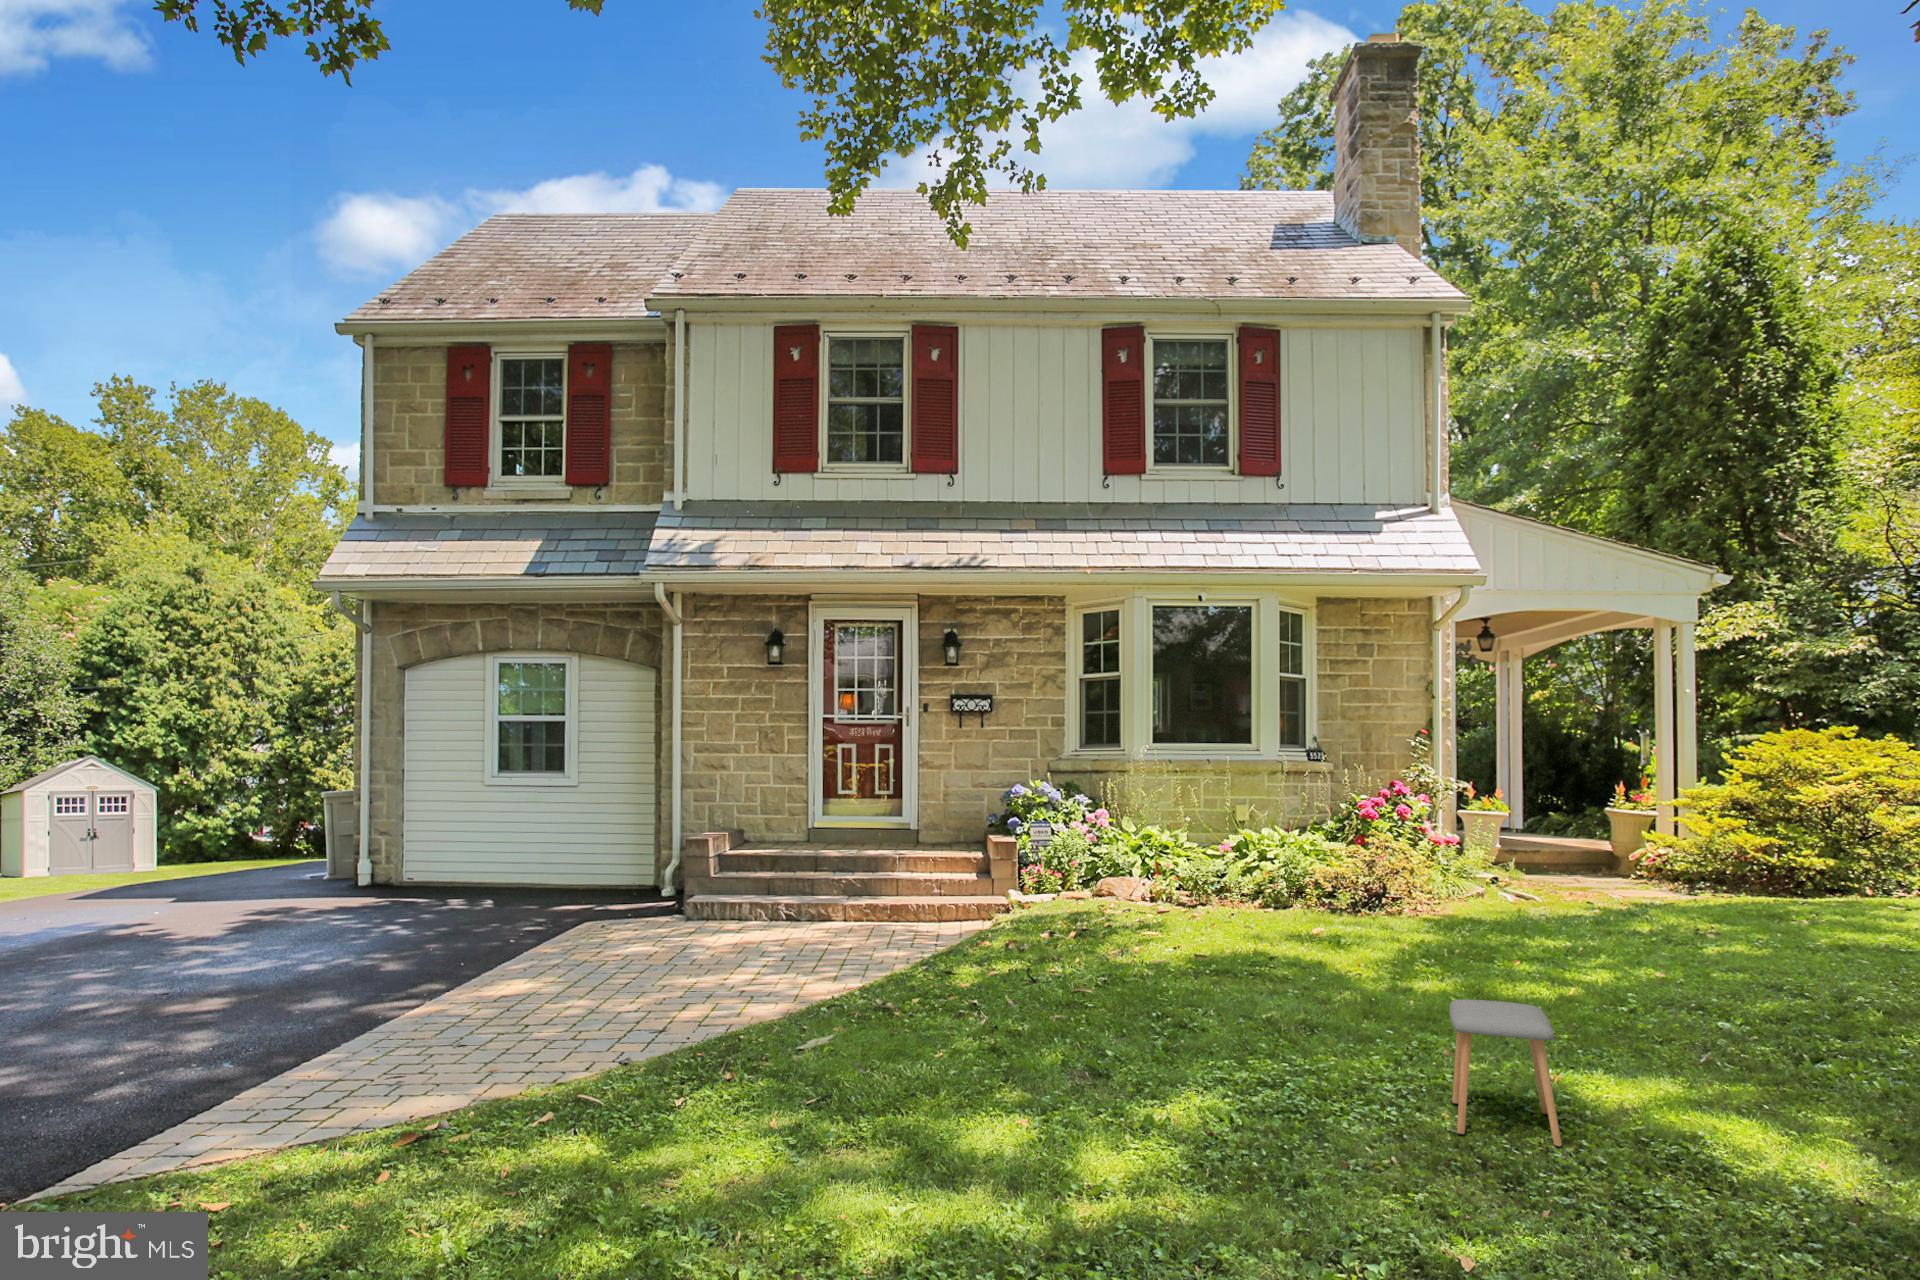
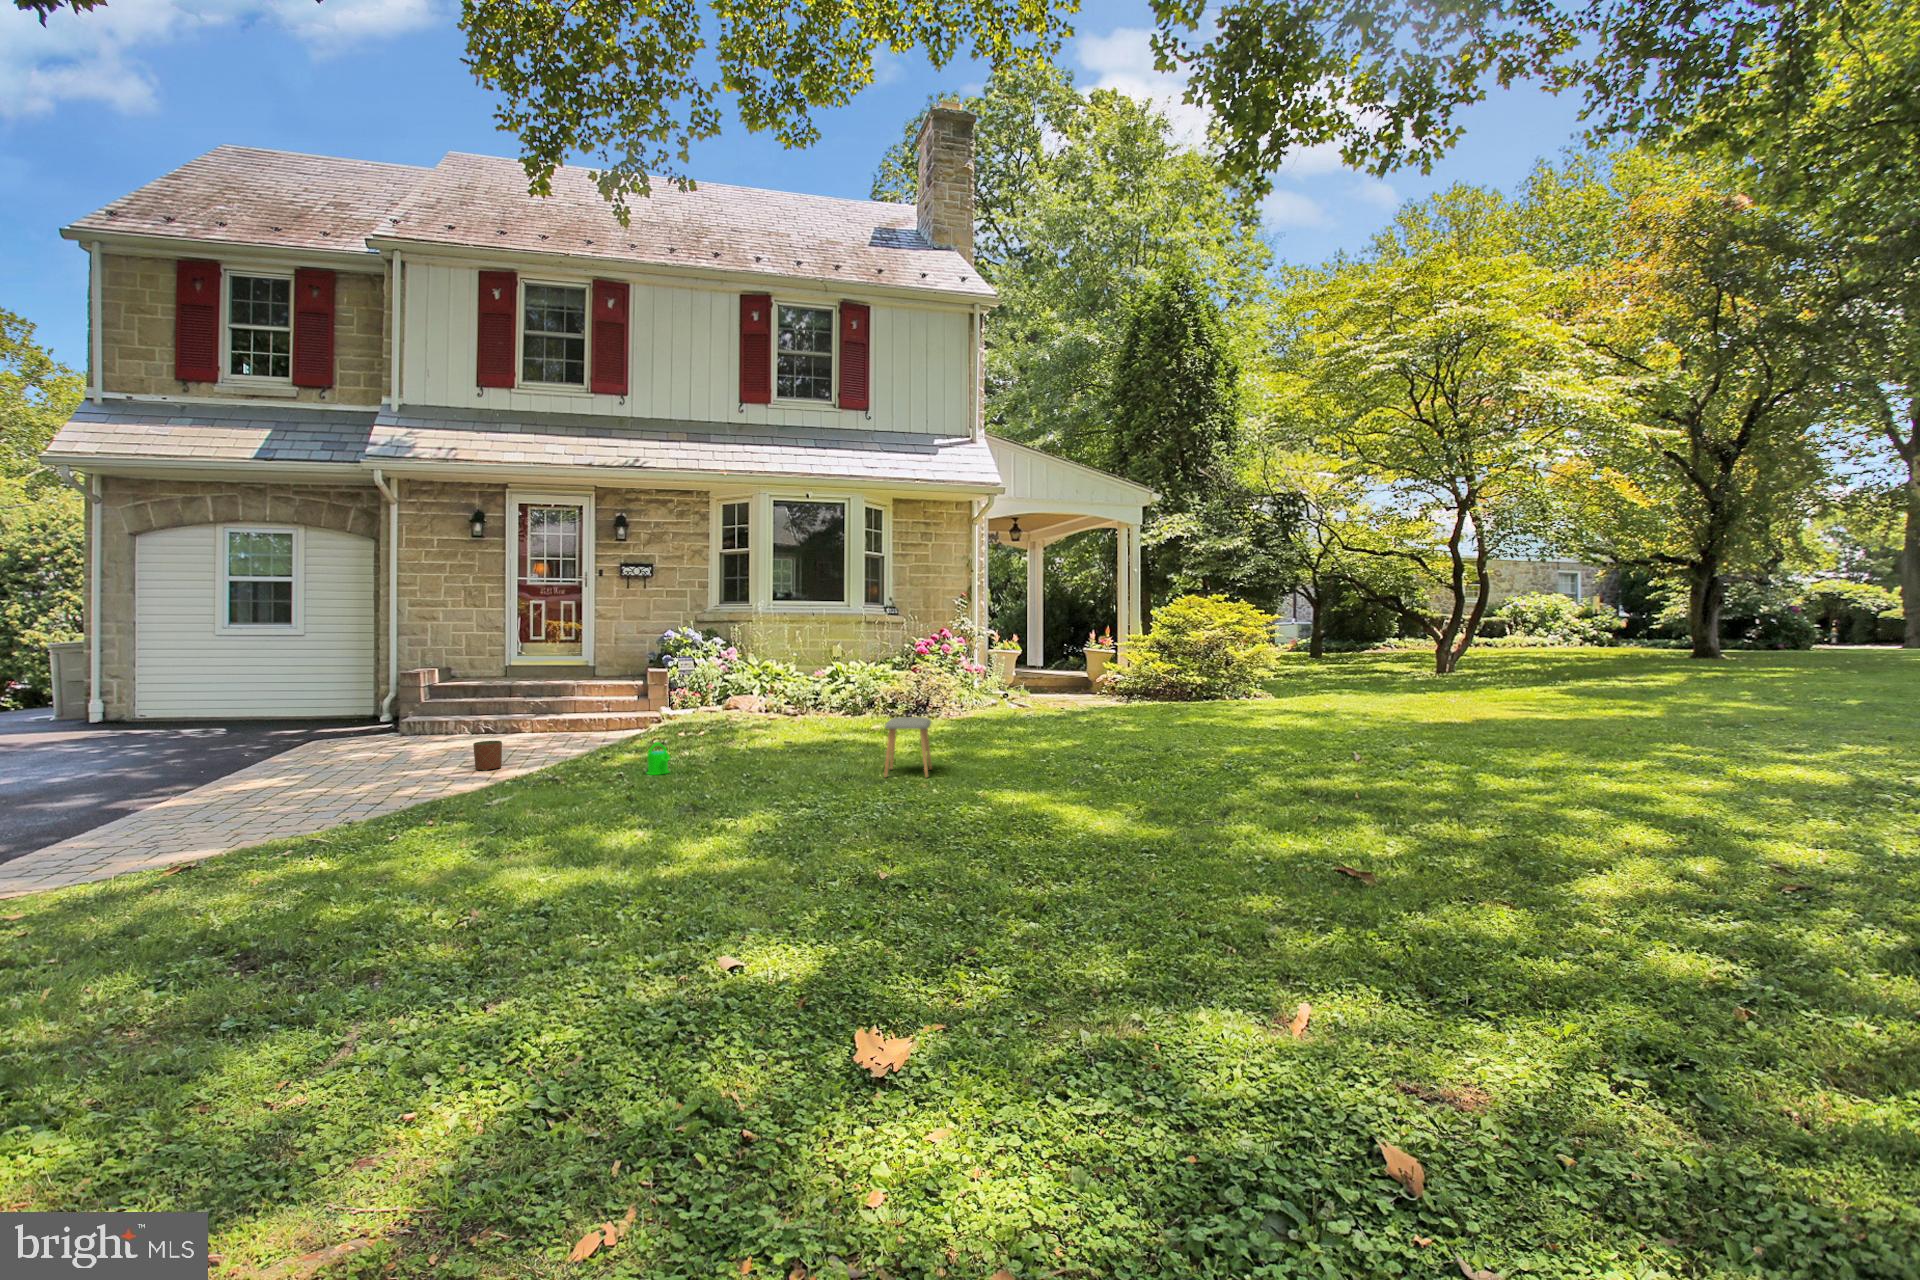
planter: none [740,965,780,1016] -> present [473,741,502,771]
watering can: none [990,1009,1032,1070] -> present [647,742,670,775]

